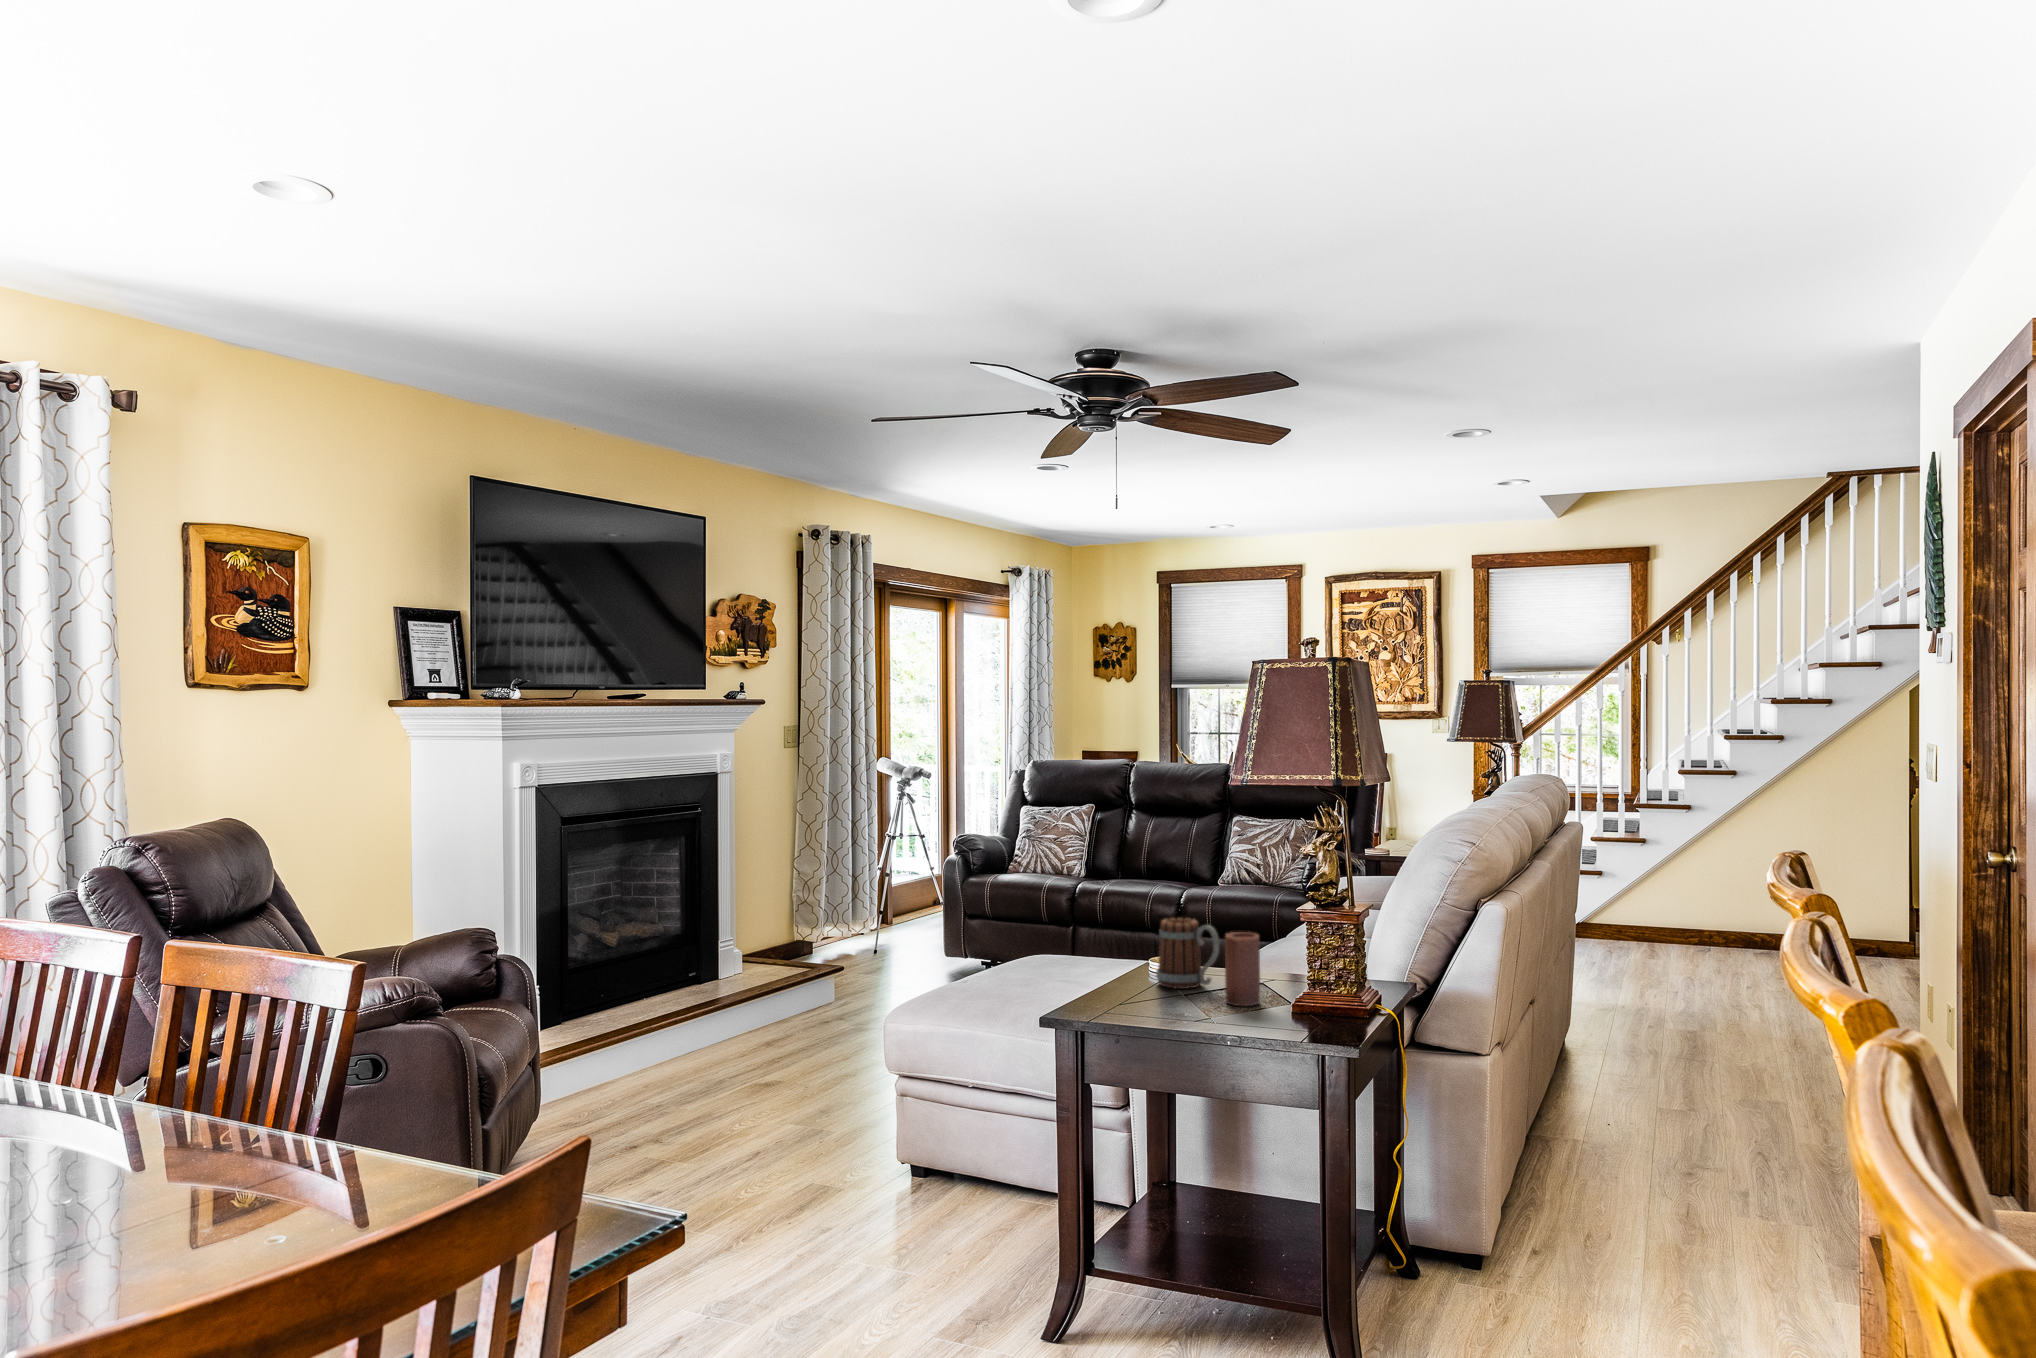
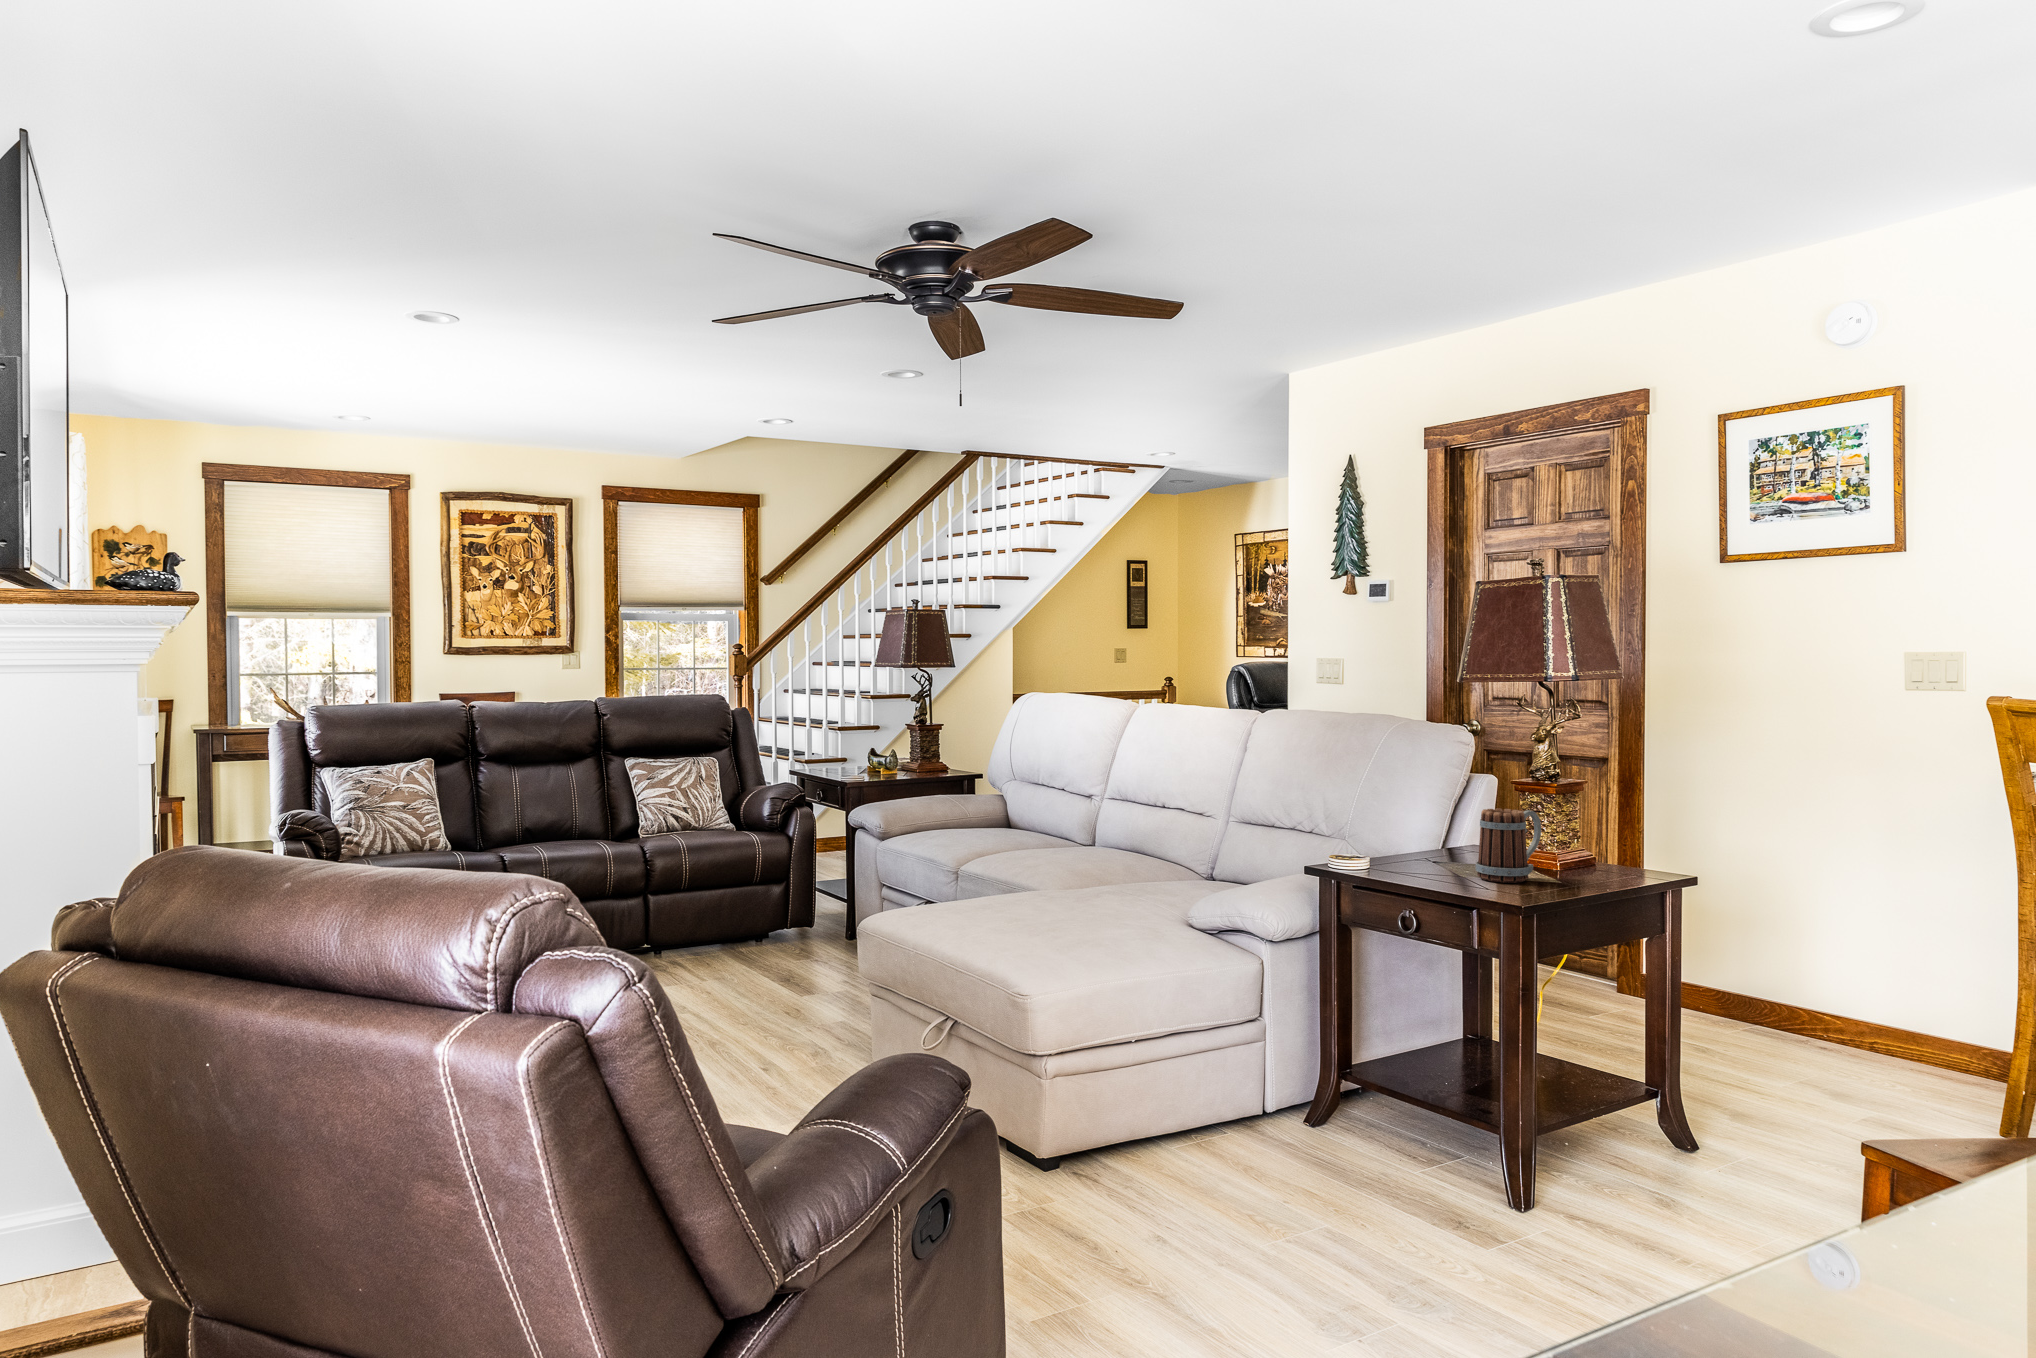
candle: present [1225,932,1260,1006] -> none [1582,808,1621,881]

